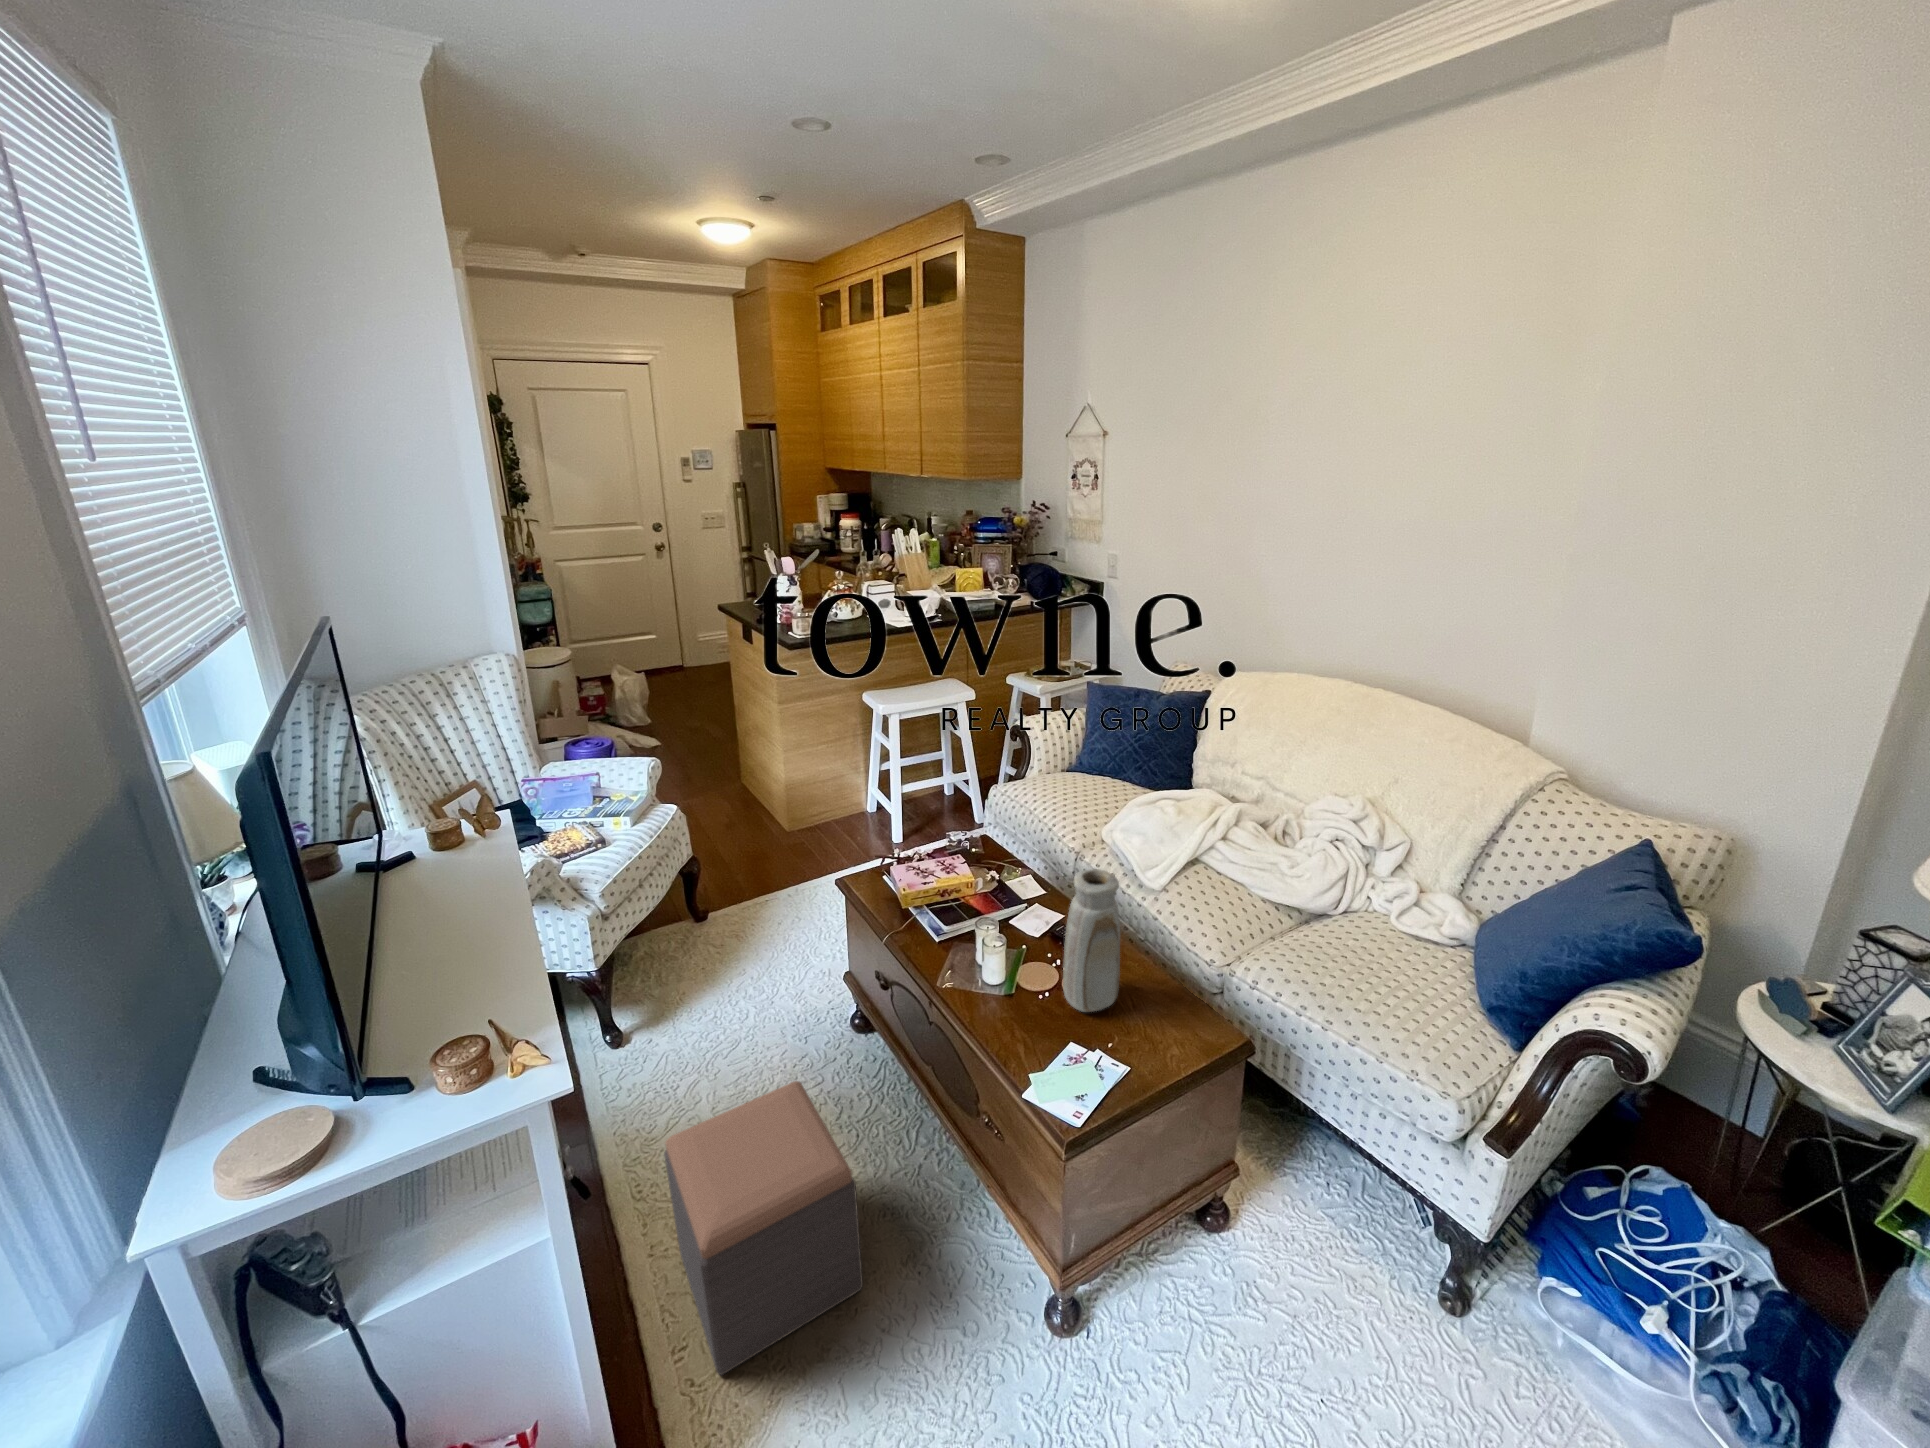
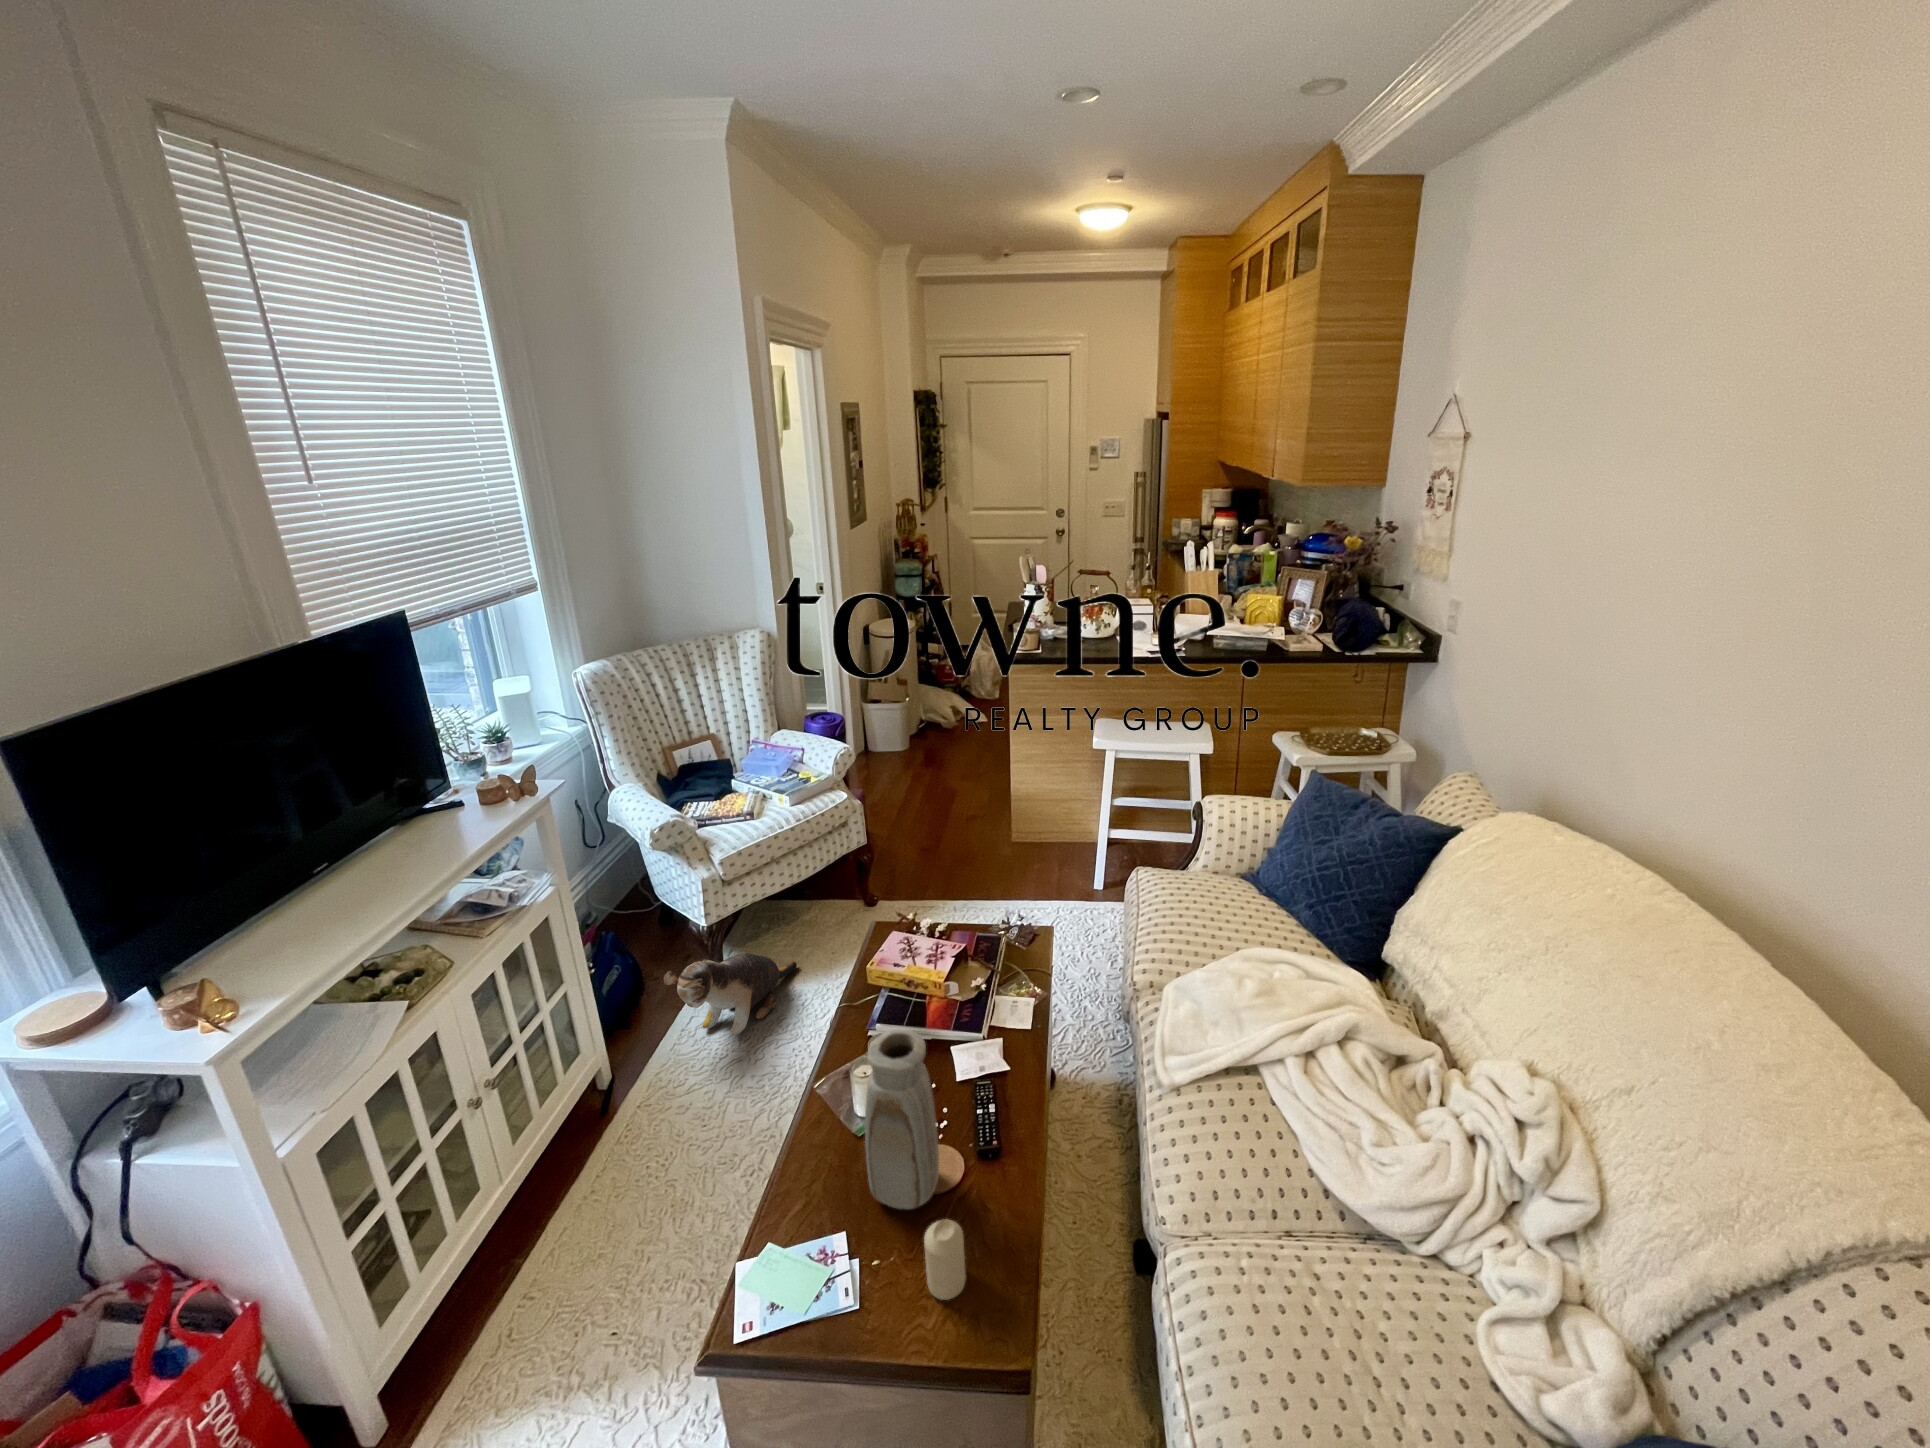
plush toy: none [609,978,696,1070] -> present [664,953,797,1035]
candle: none [1158,979,1189,1036] -> present [924,1219,966,1300]
footstool: present [664,1081,863,1375] -> none [481,1108,712,1349]

